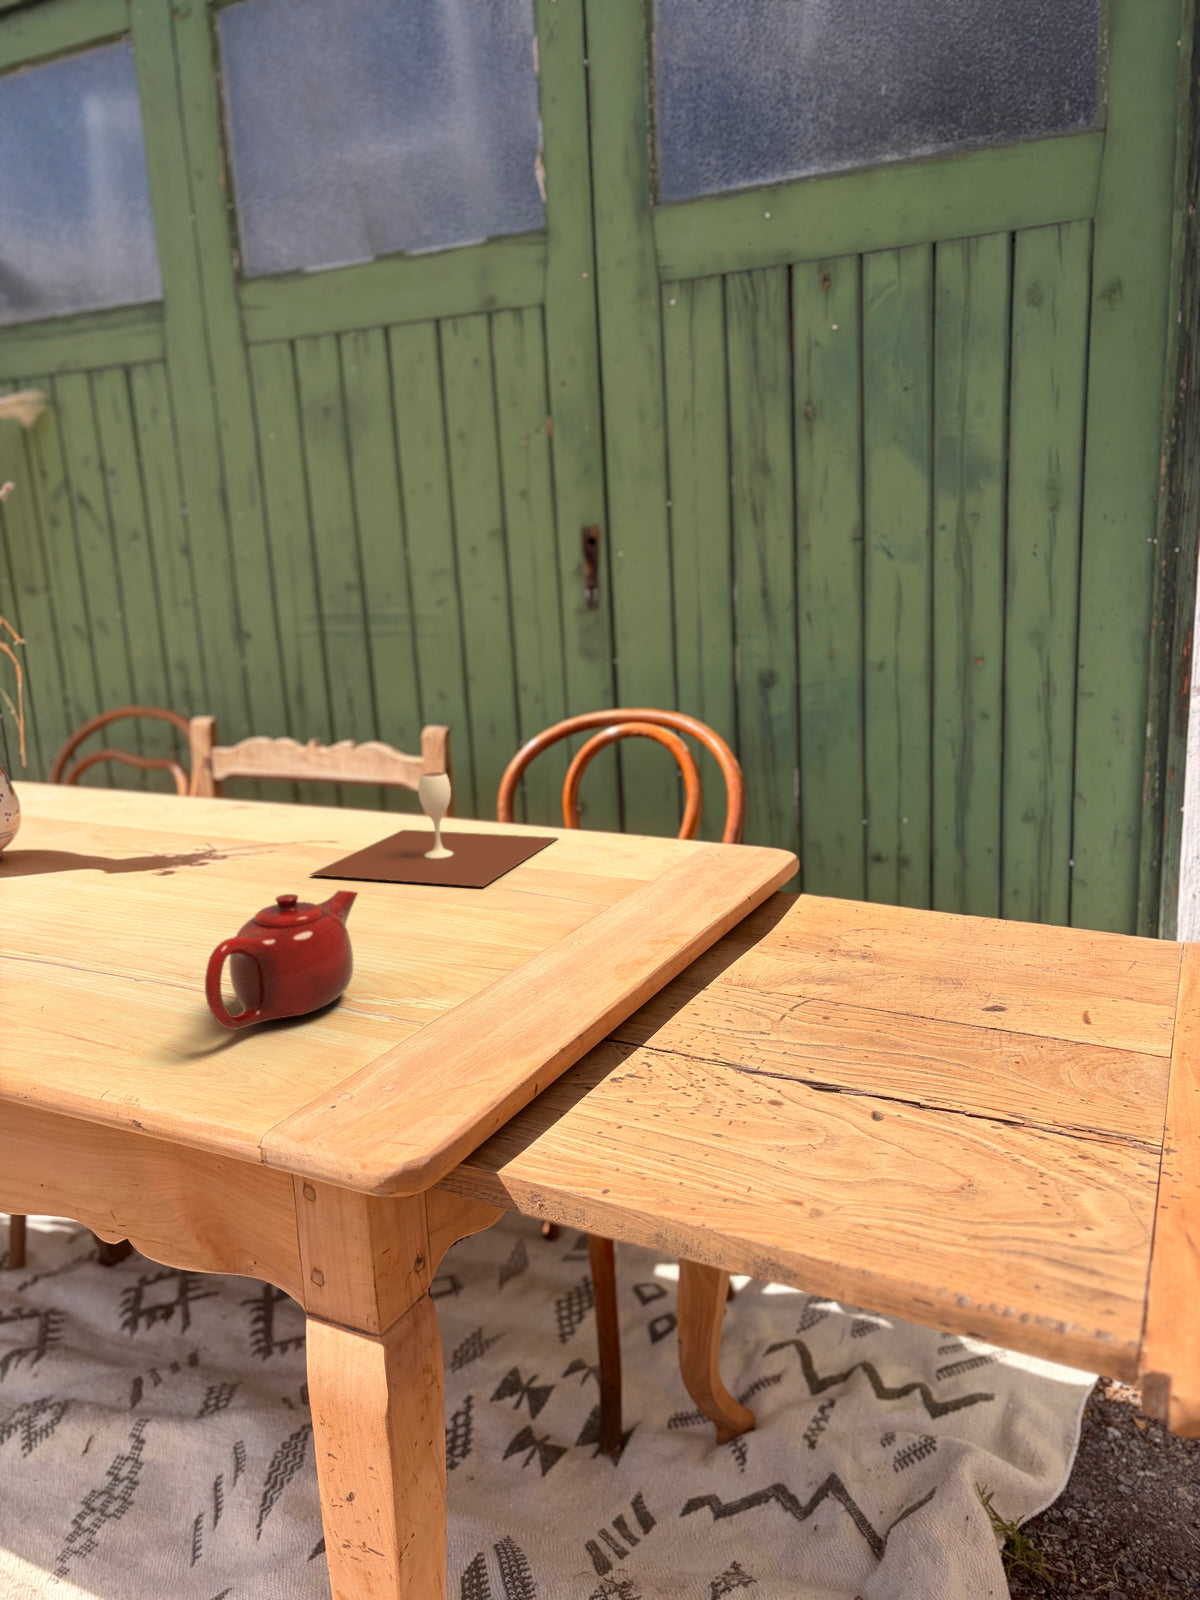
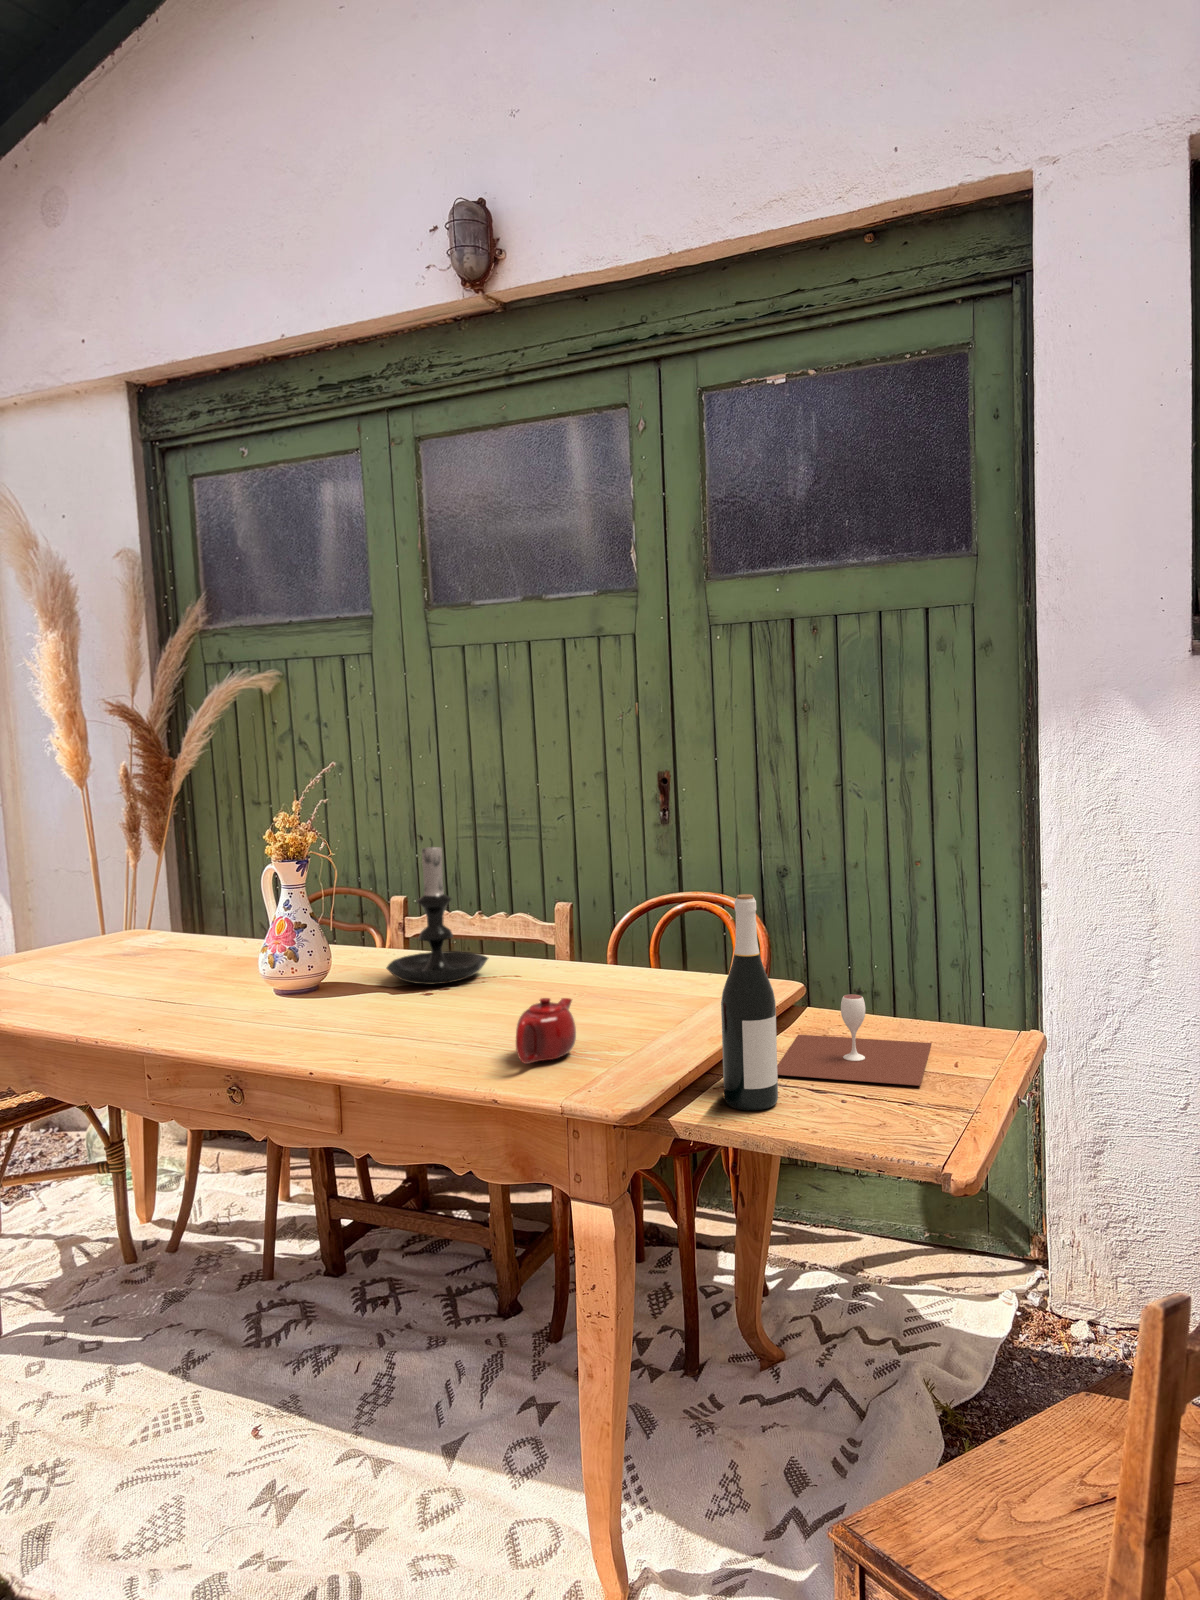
candle holder: none [107,609,286,853] -> present [386,839,488,984]
wine bottle: none [616,679,738,1147] -> present [721,894,778,1110]
wine glass: present [311,772,557,887] -> present [777,994,932,1086]

